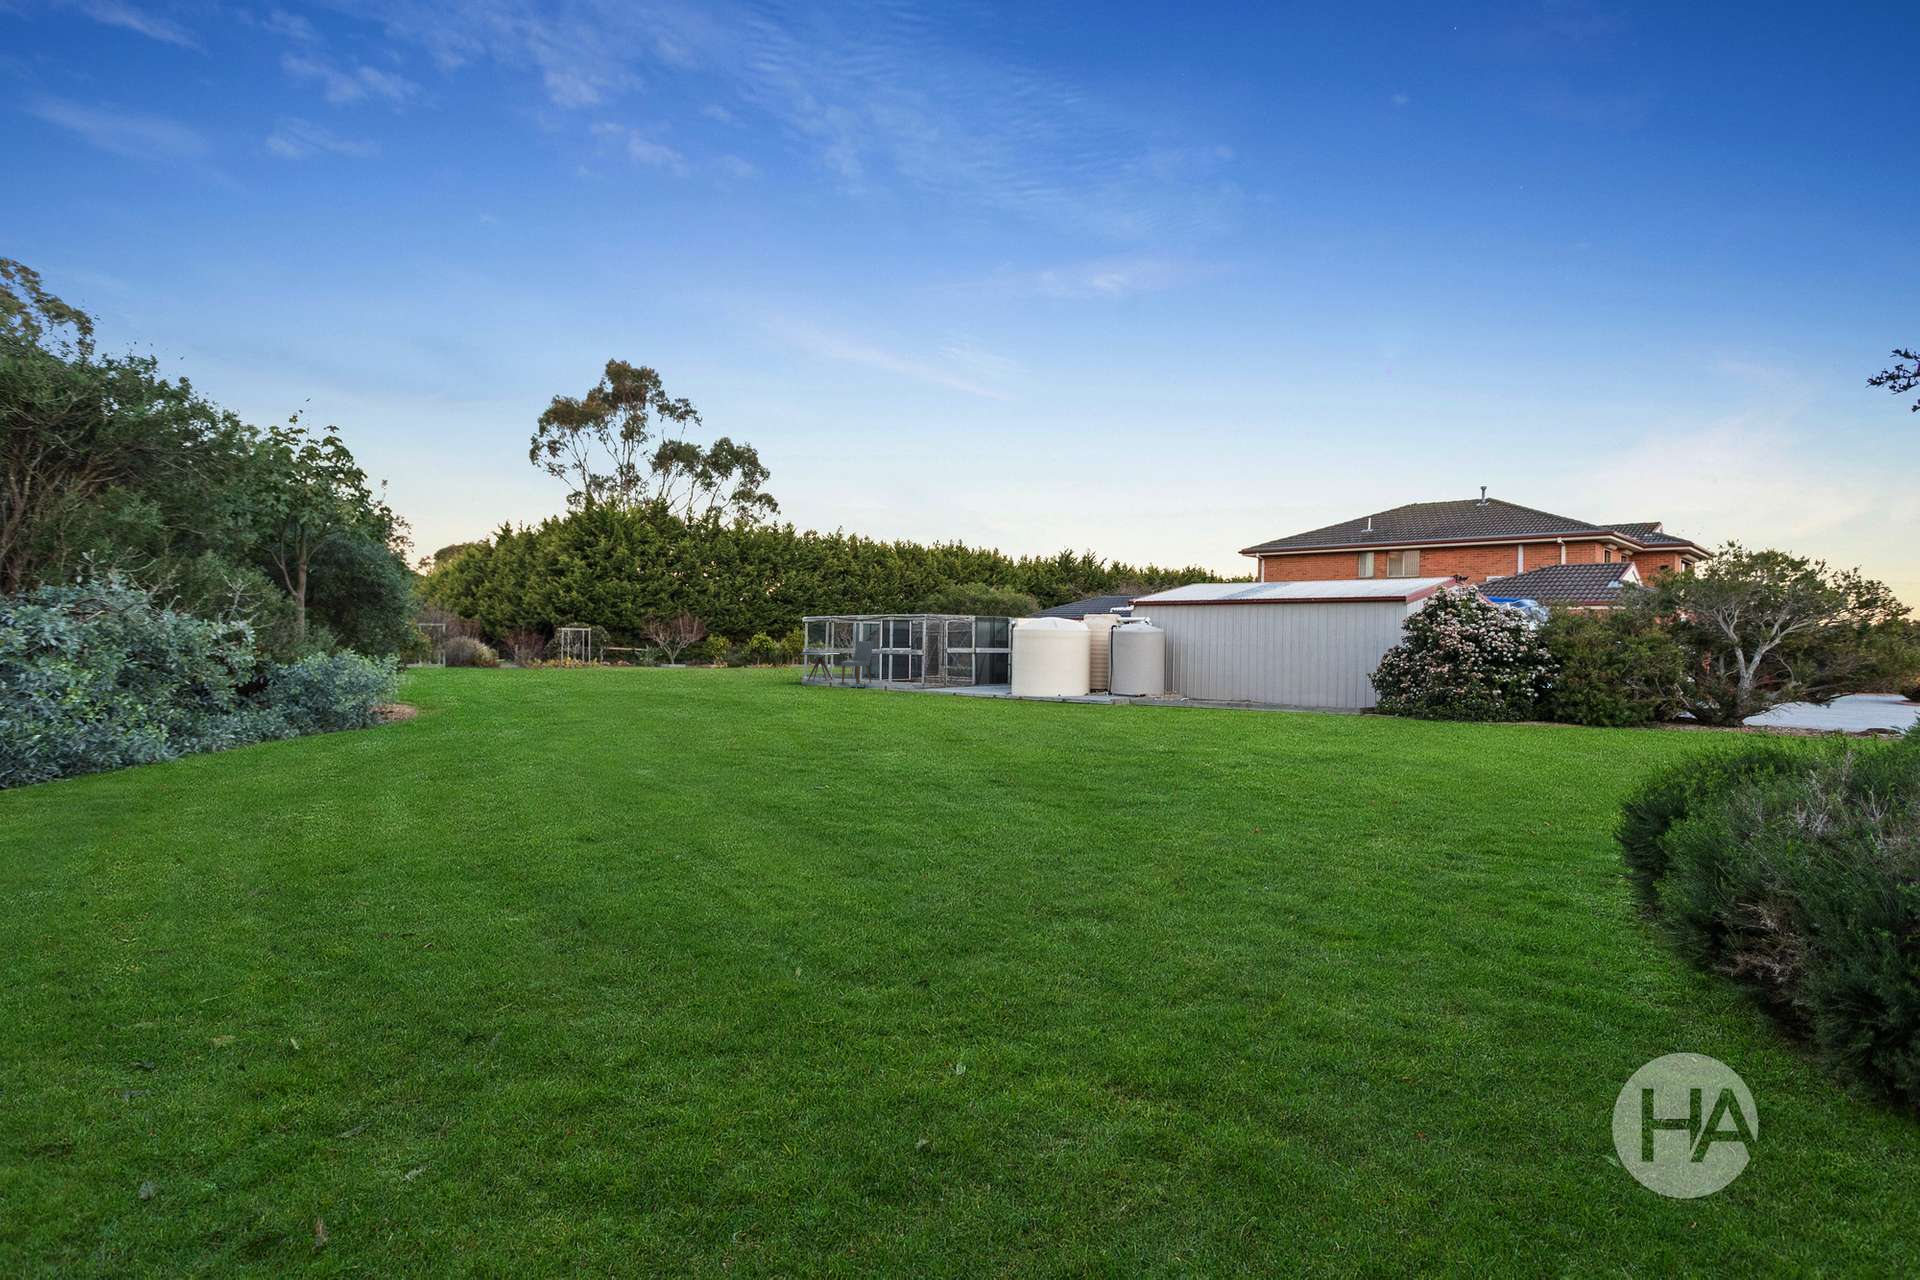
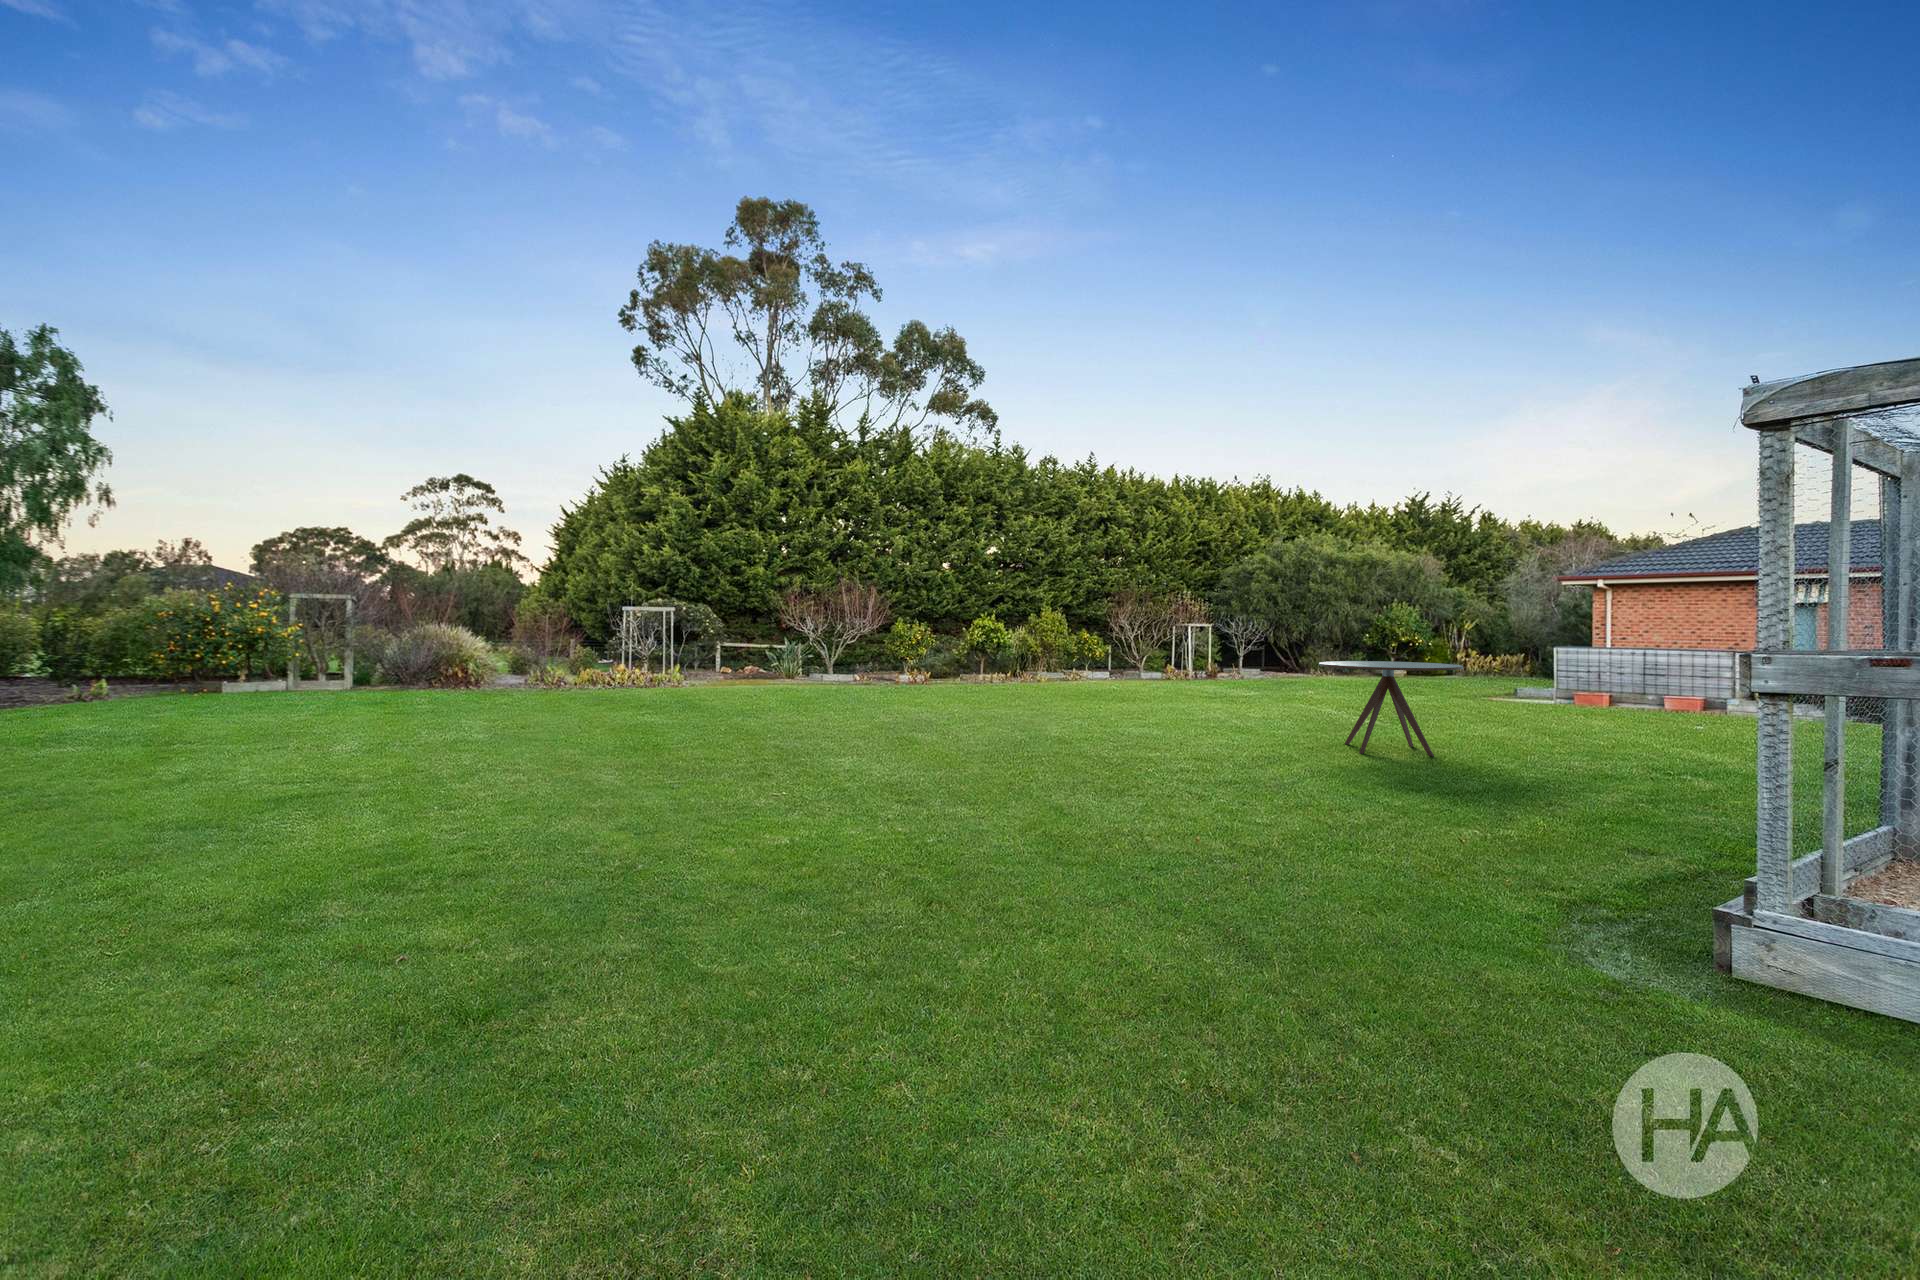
chair: present [841,641,874,684] -> none [1579,621,1707,792]

